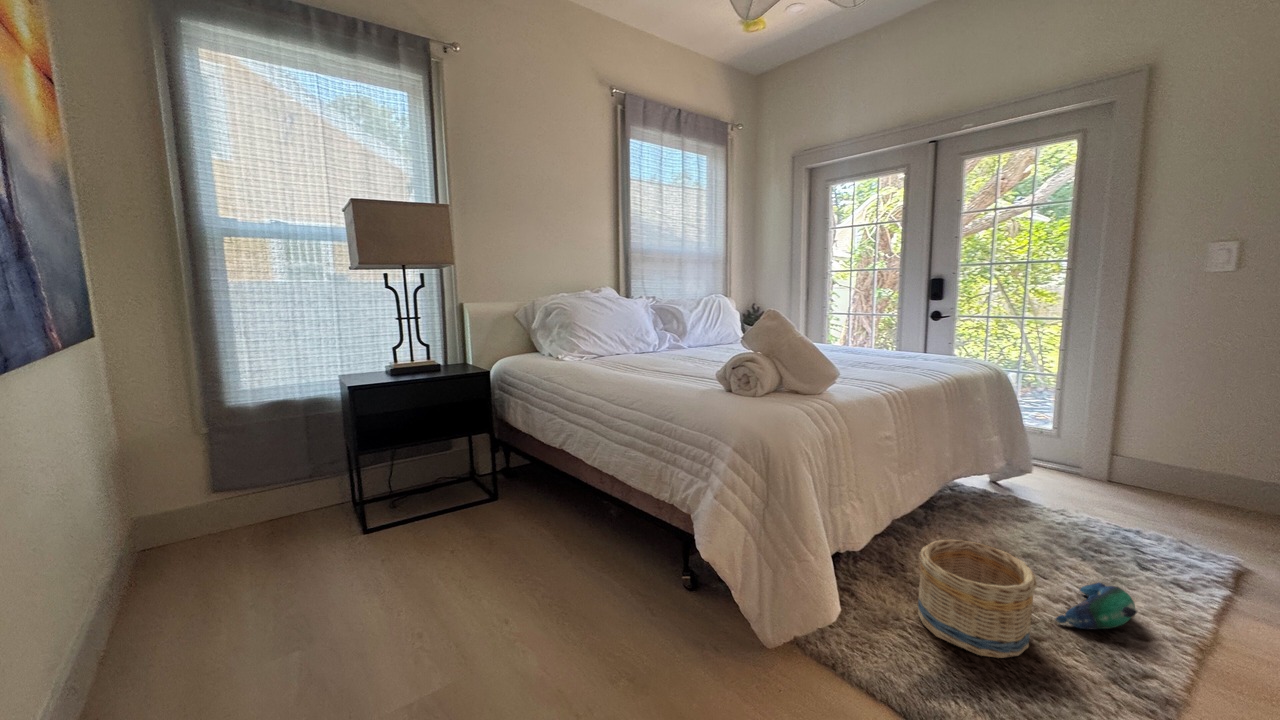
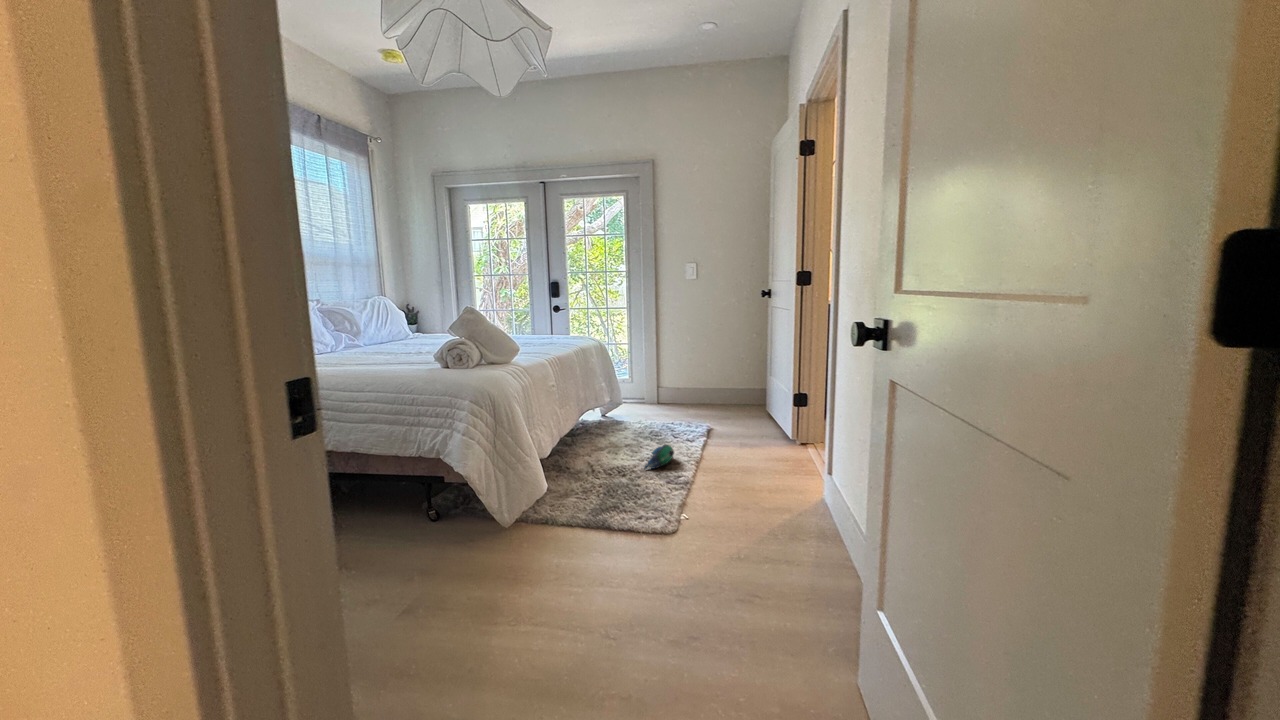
basket: present [918,540,1037,658] -> none [579,437,635,492]

